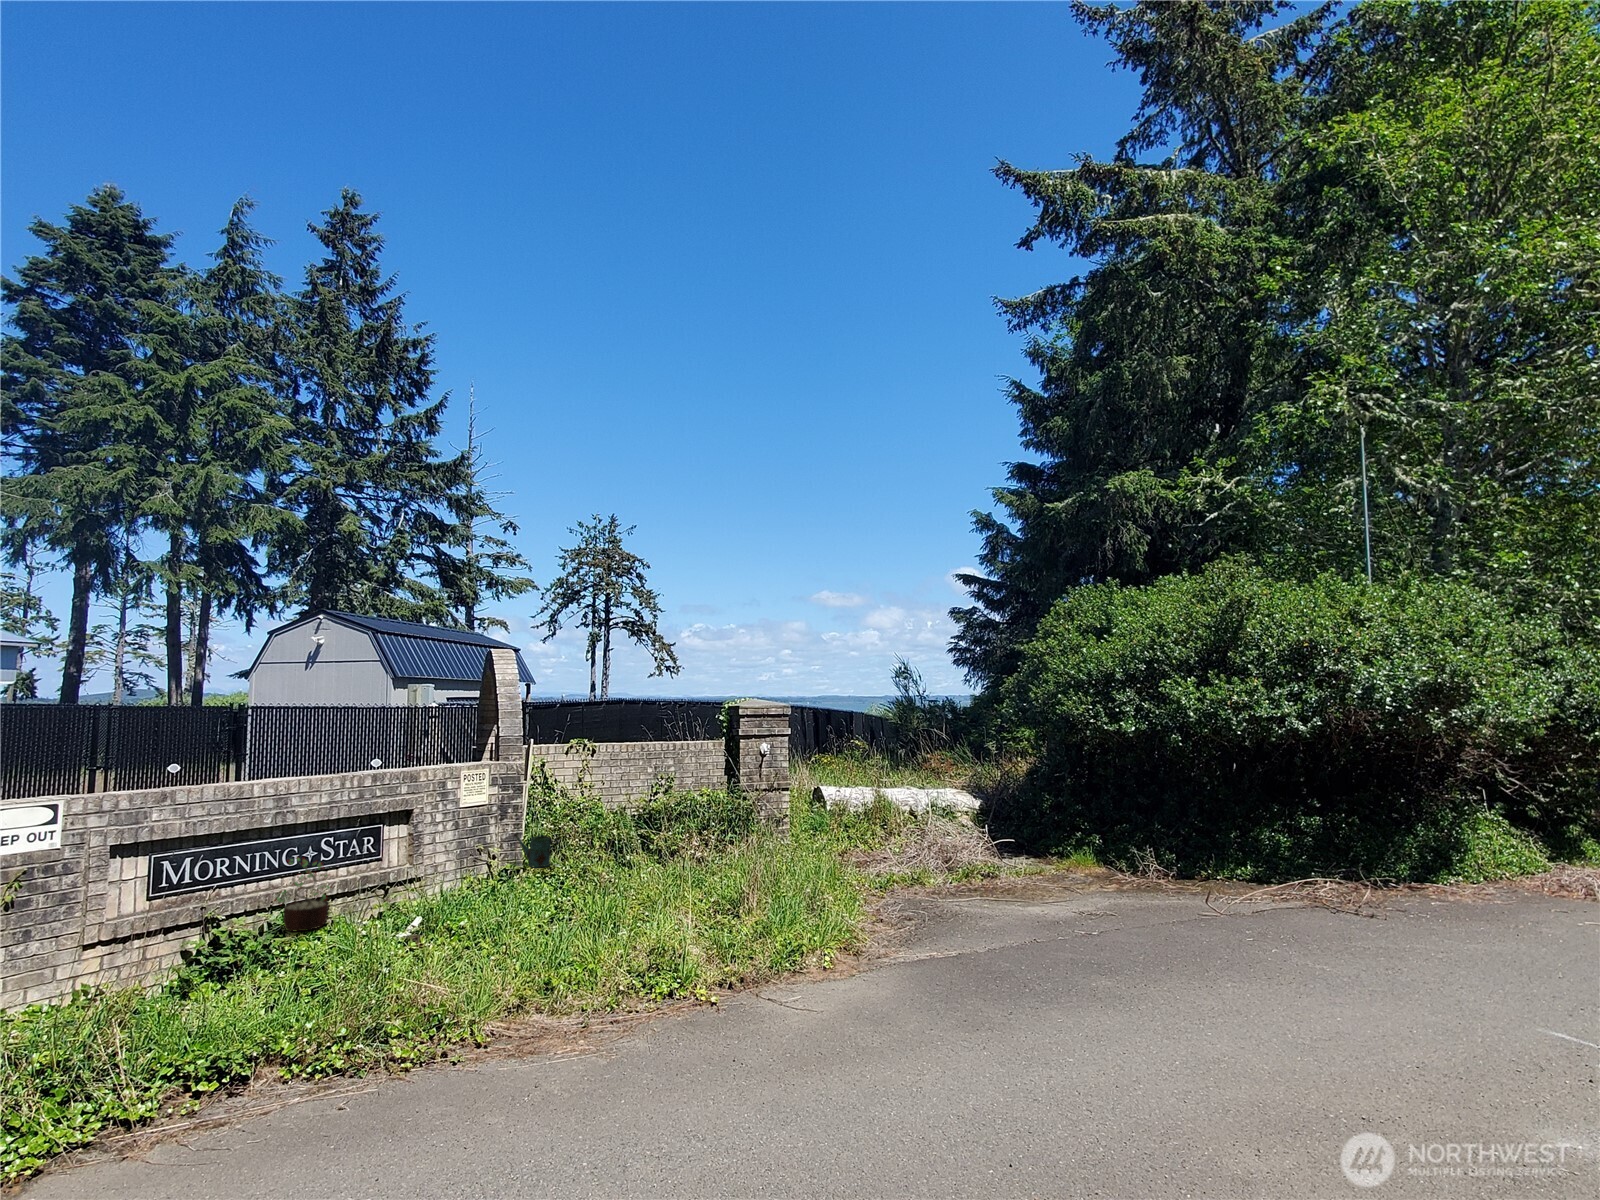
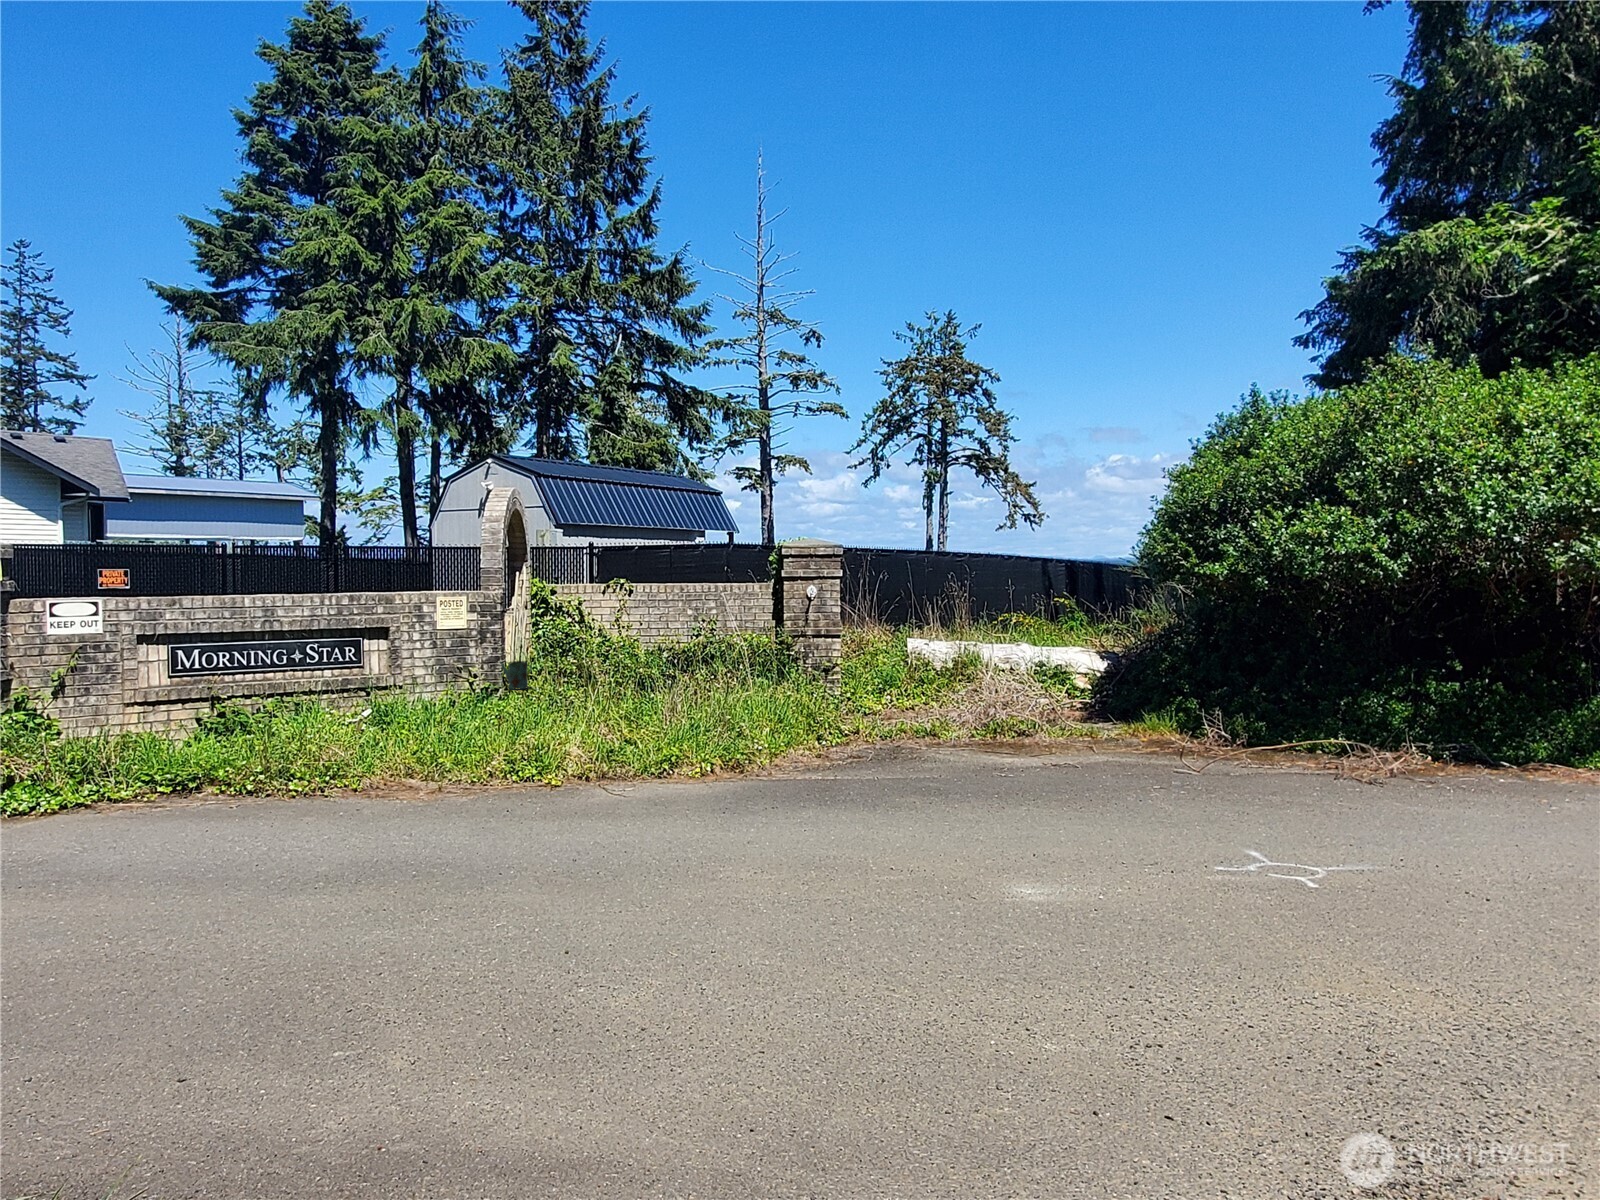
decorative plant: present [275,857,332,931] -> none [263,655,307,713]

